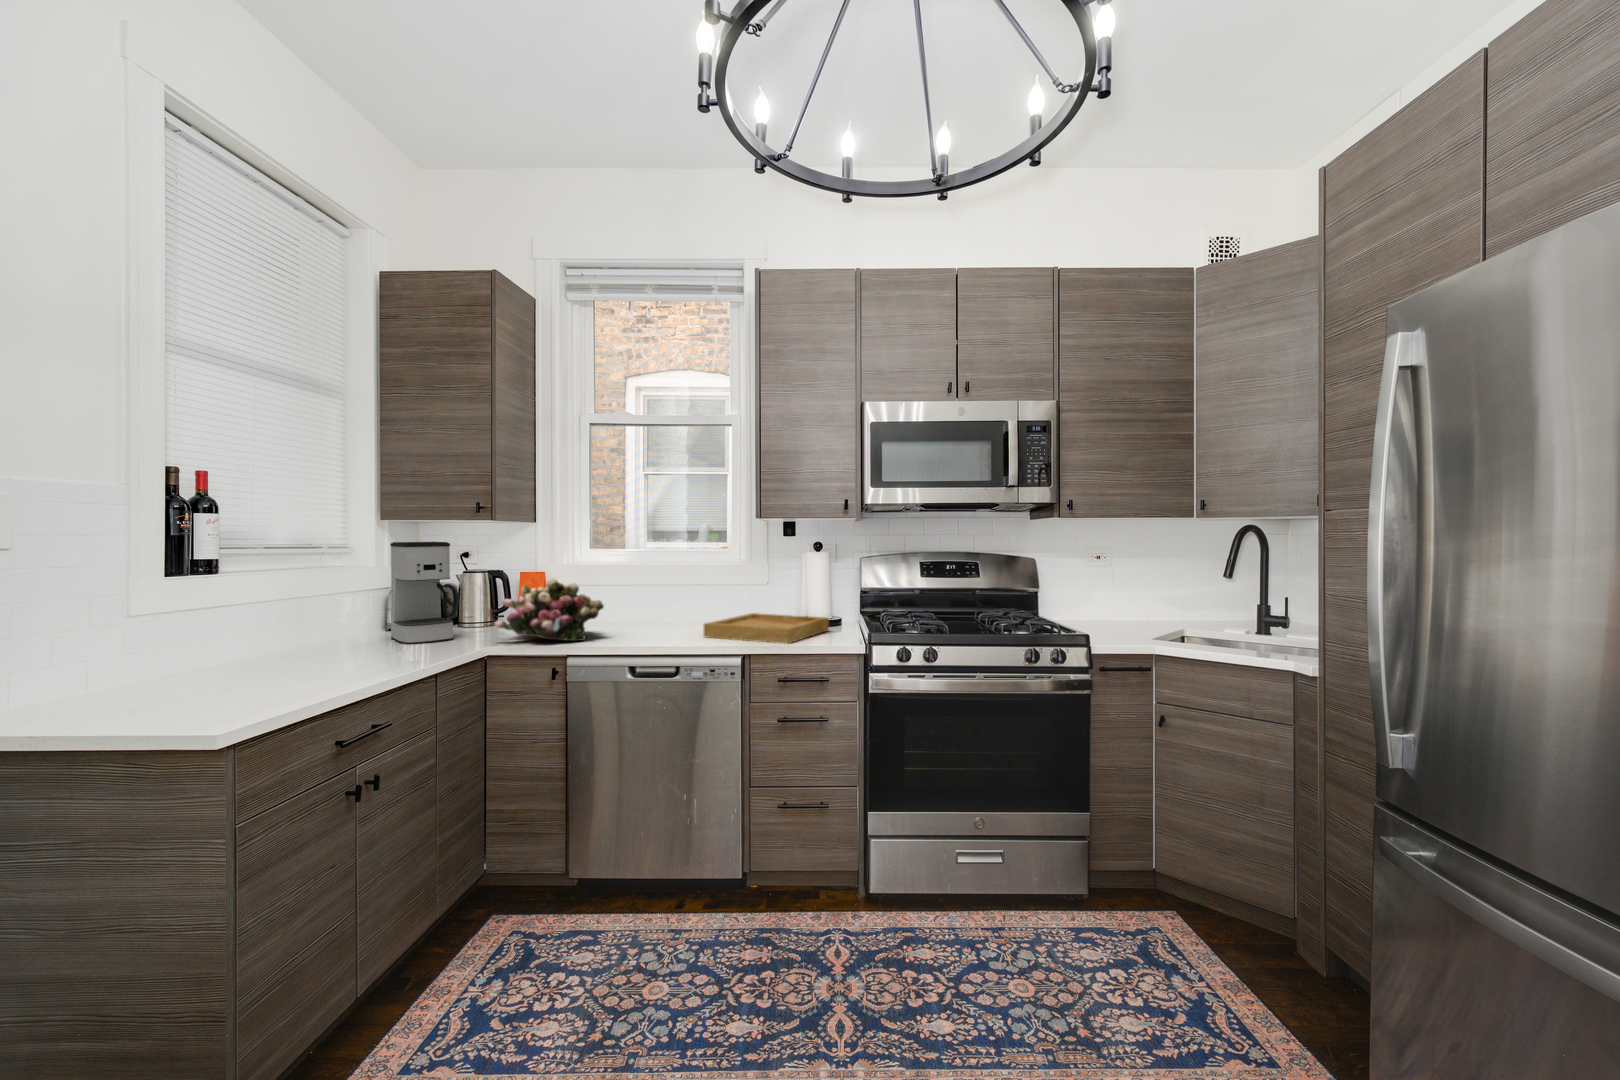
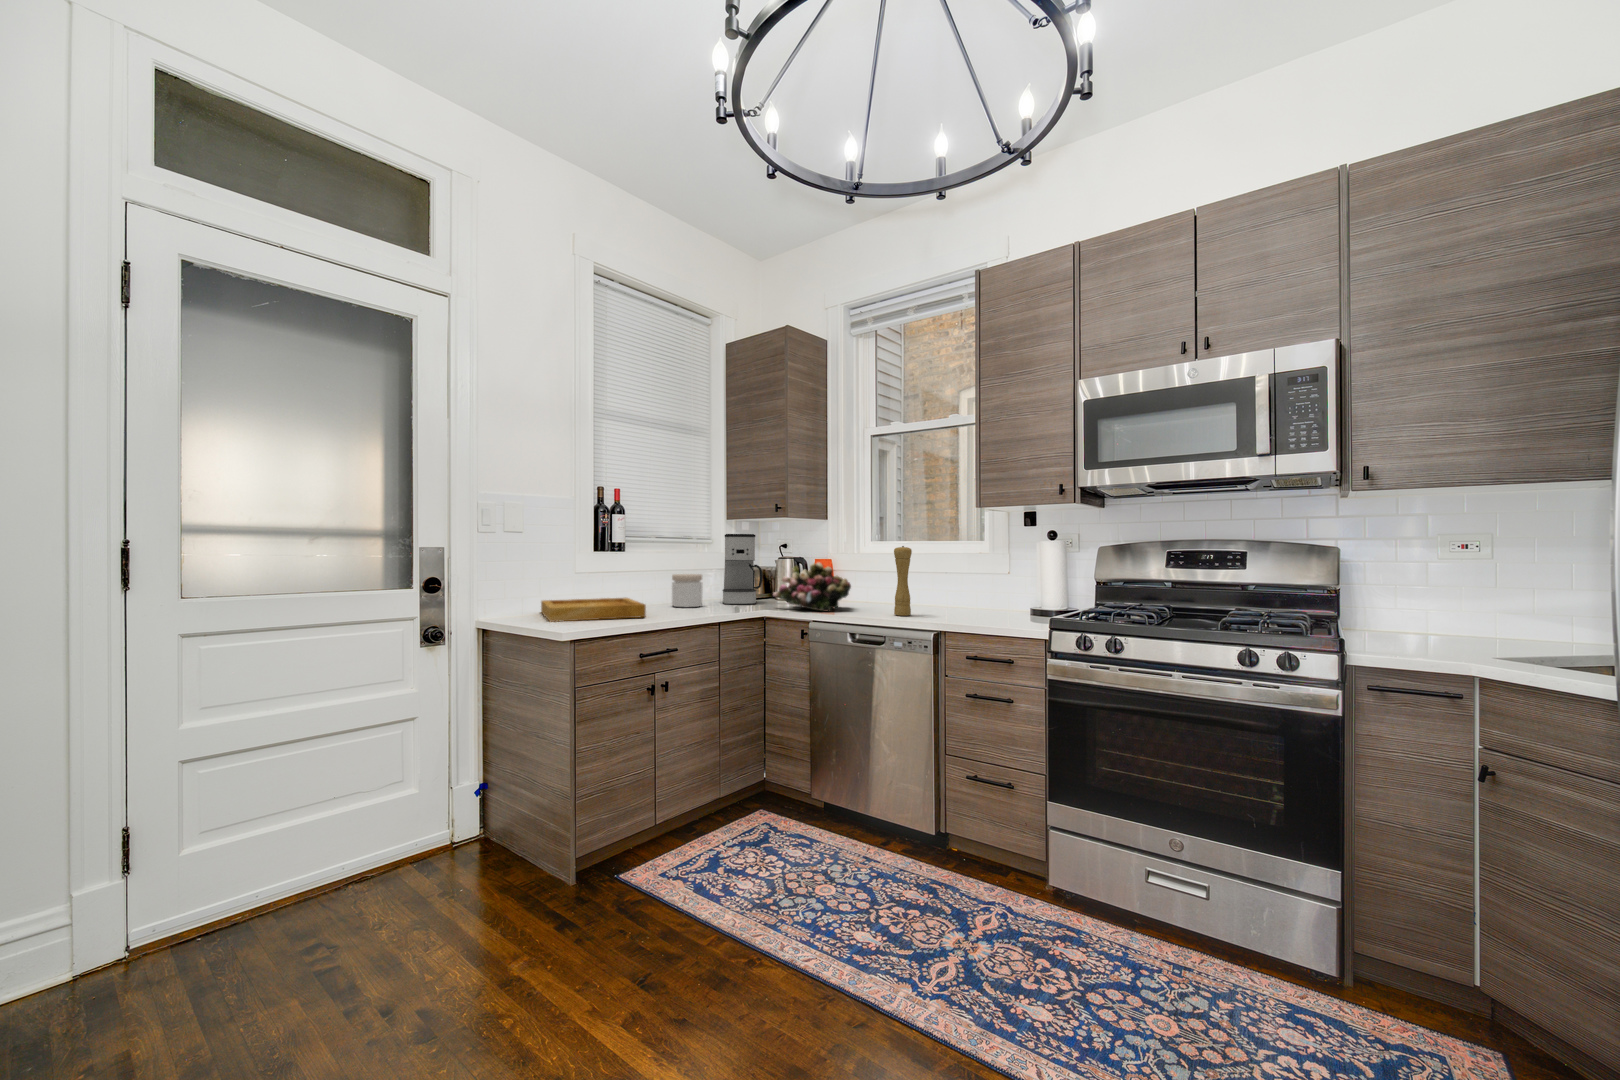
pepper mill: none [666,556,686,638] -> present [894,546,912,616]
jar: none [327,604,382,657] -> present [672,574,702,607]
tray: present [704,613,829,644] -> present [541,598,646,622]

